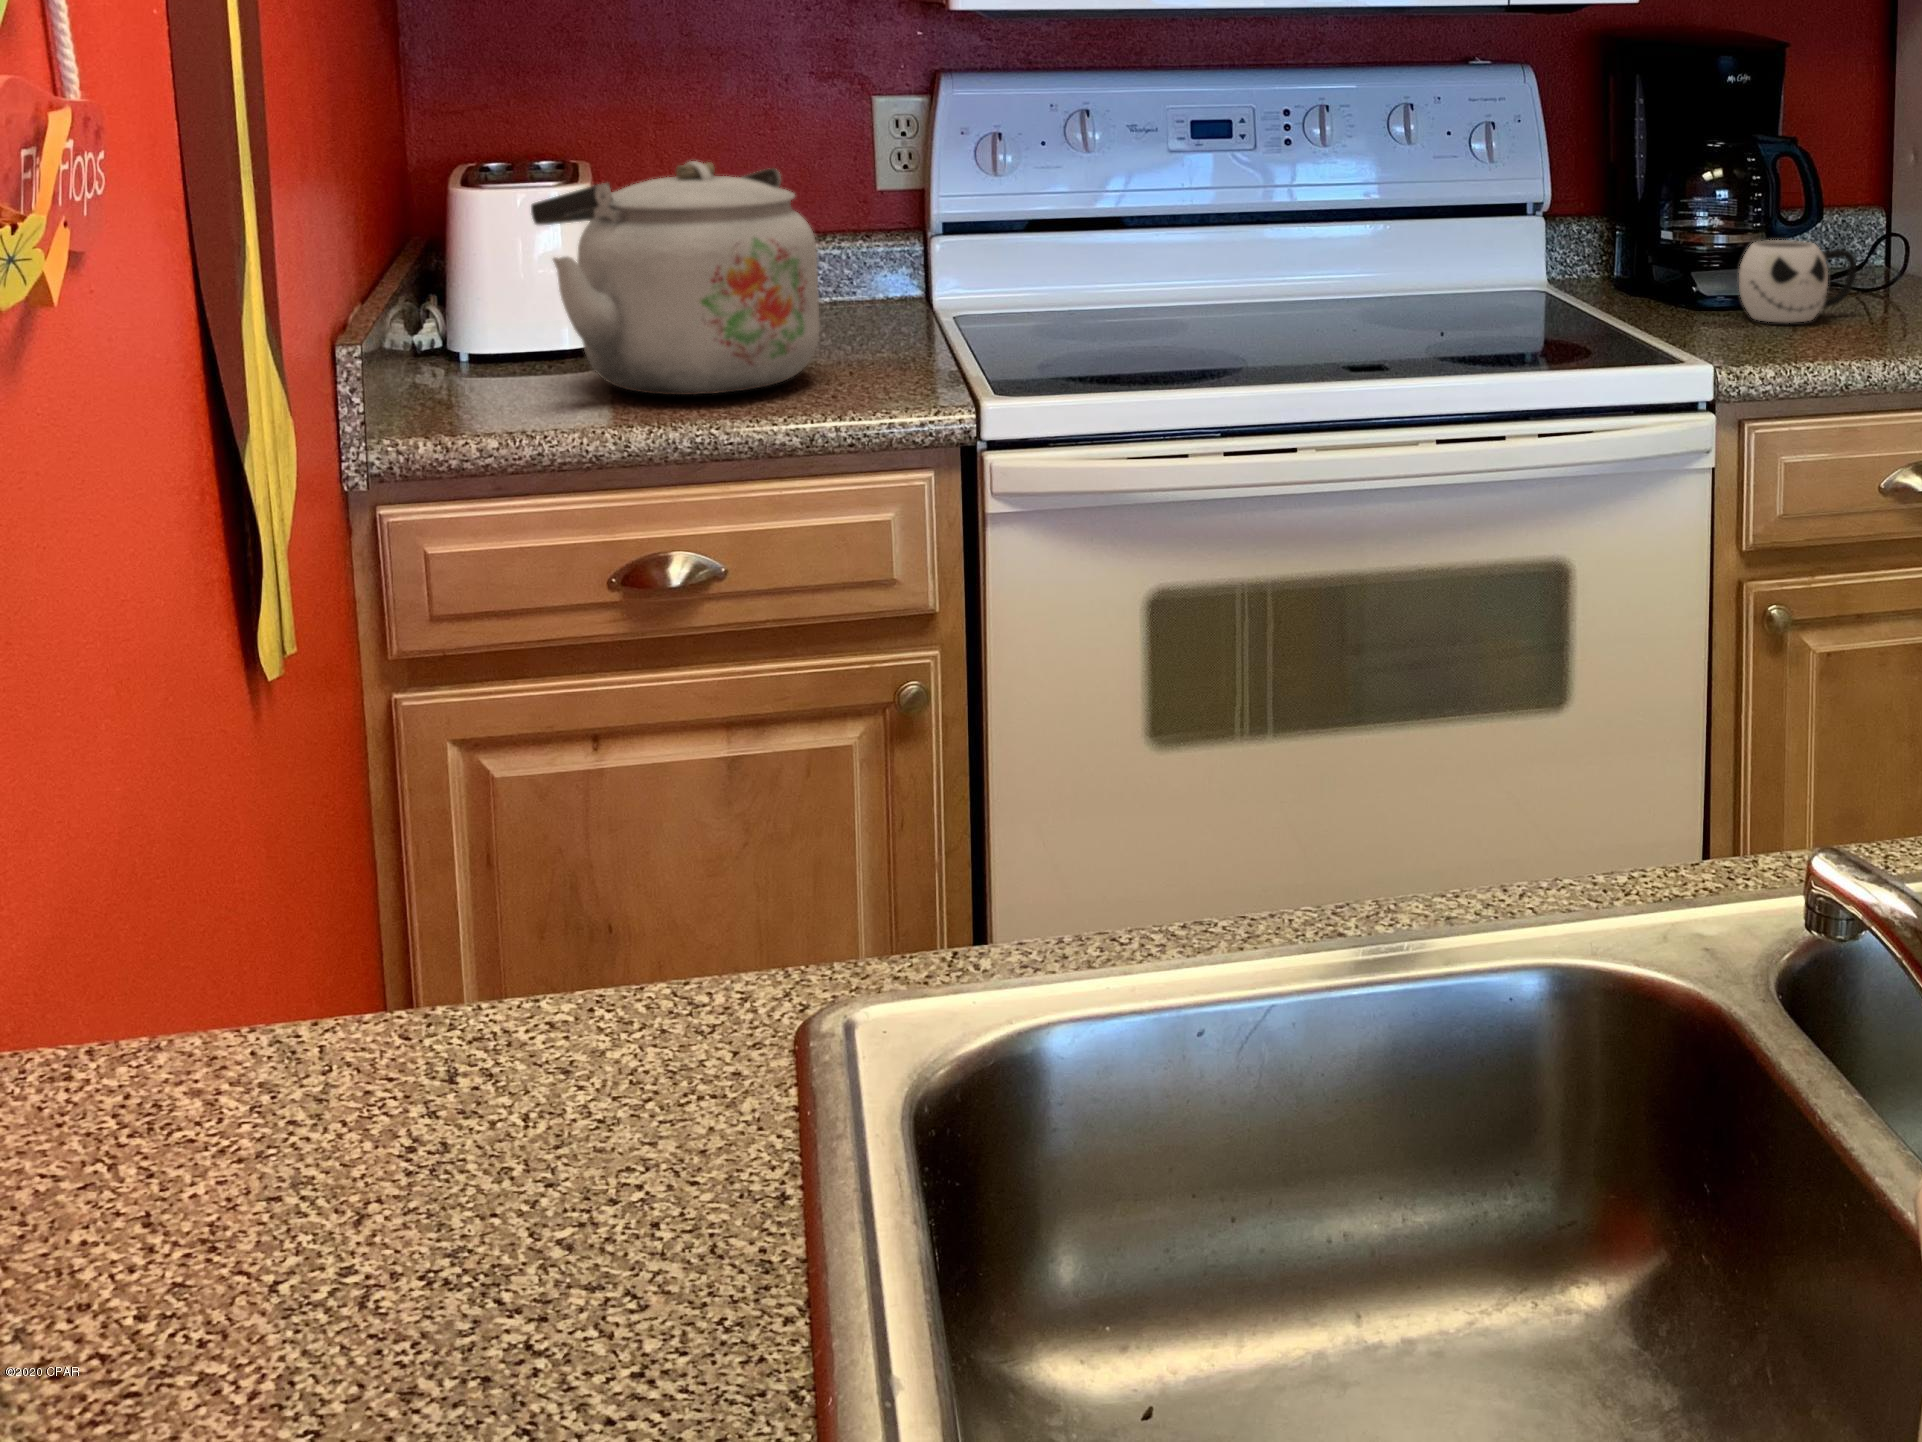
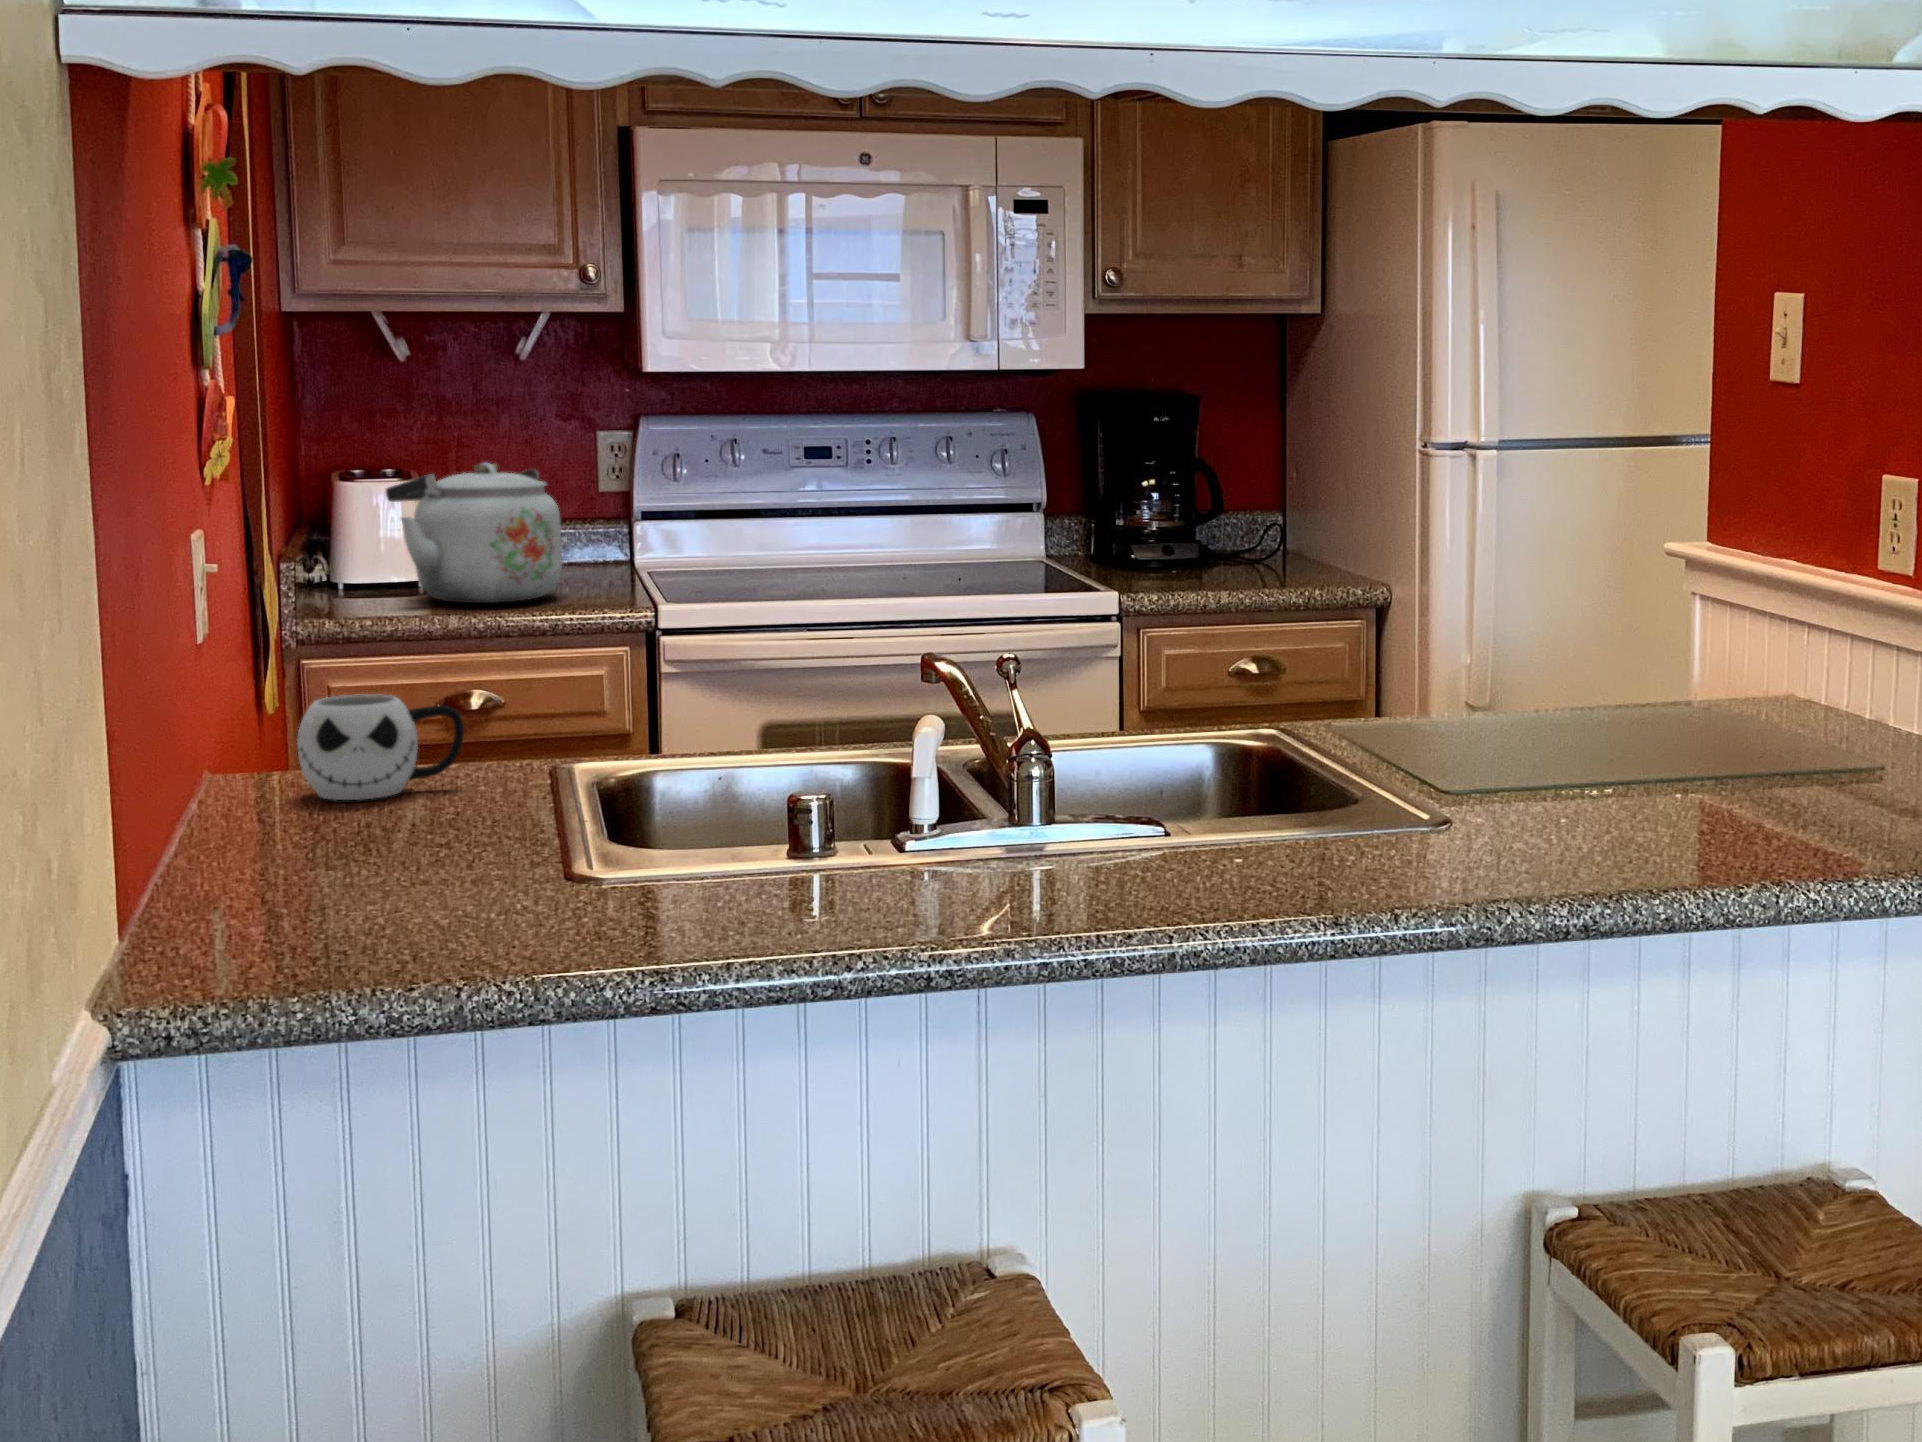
mug: present [1739,240,1856,323] -> present [297,694,464,800]

